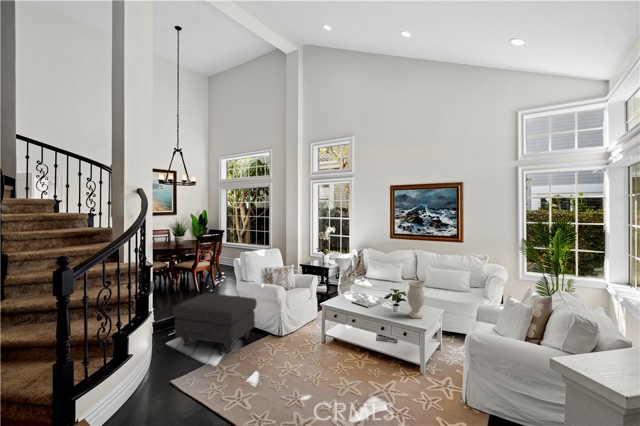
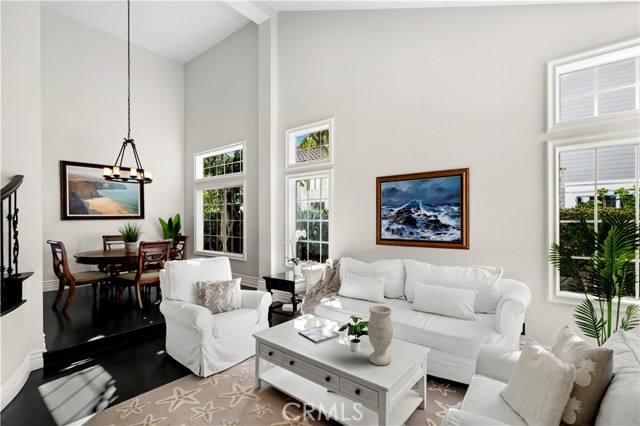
ottoman: present [172,293,257,352] -> none [44,314,170,404]

